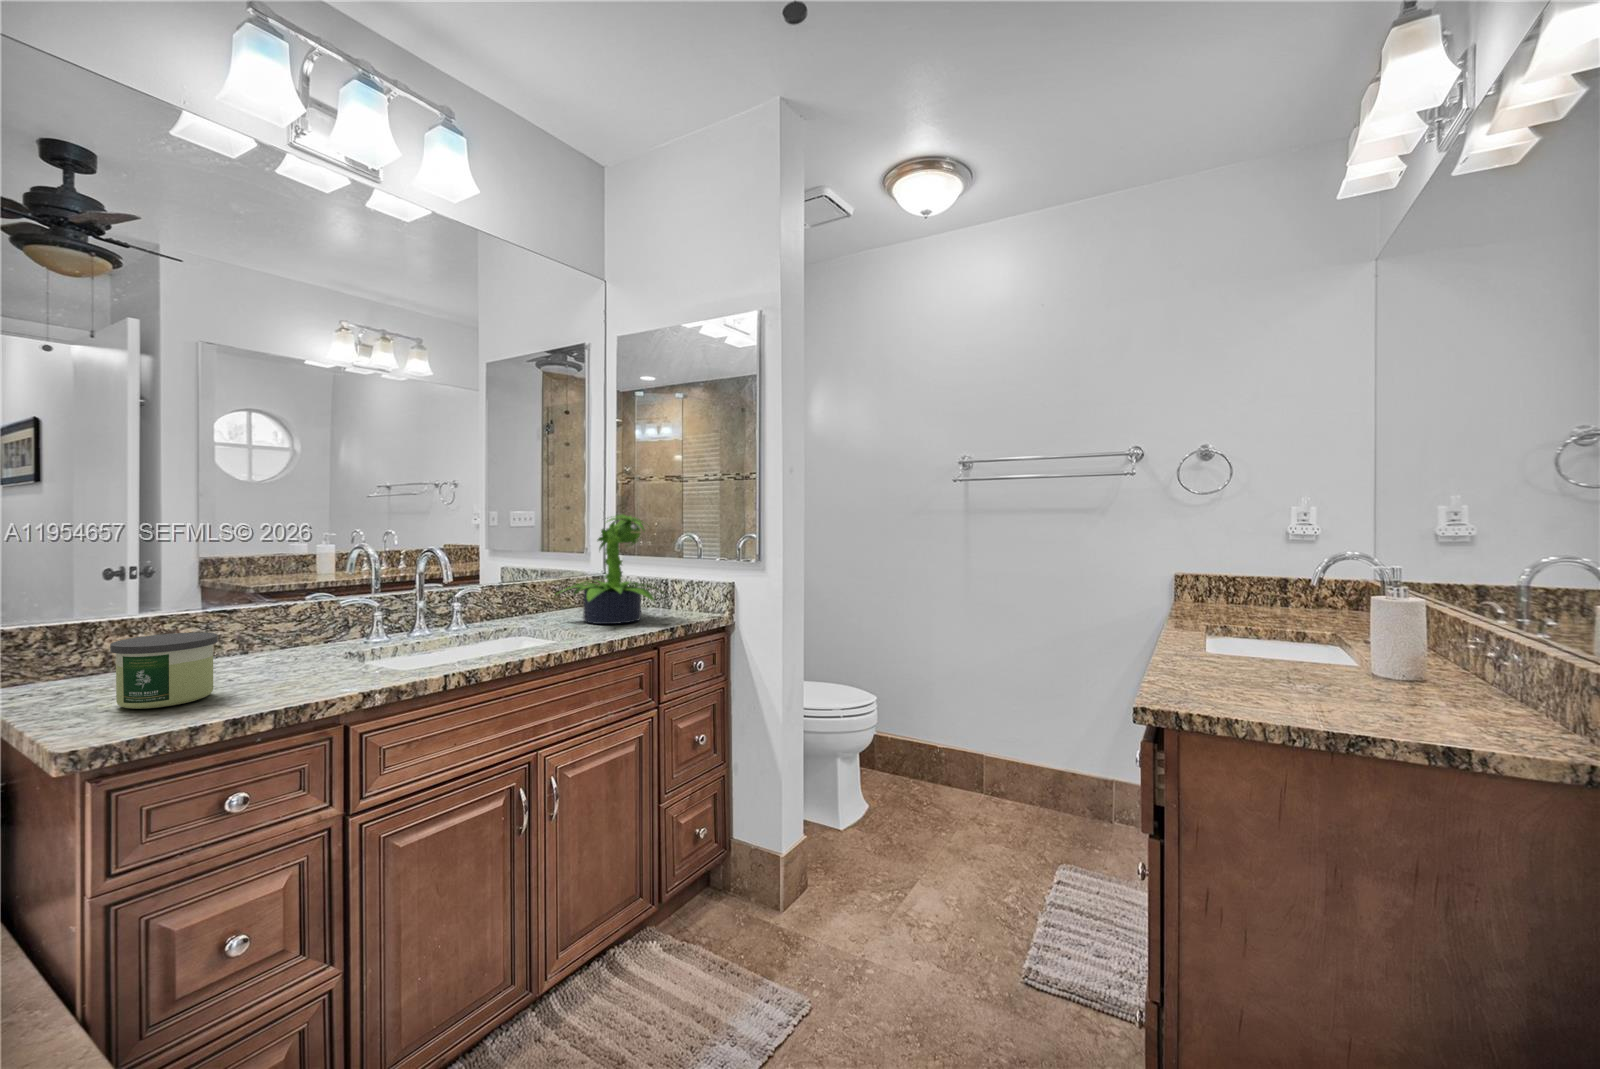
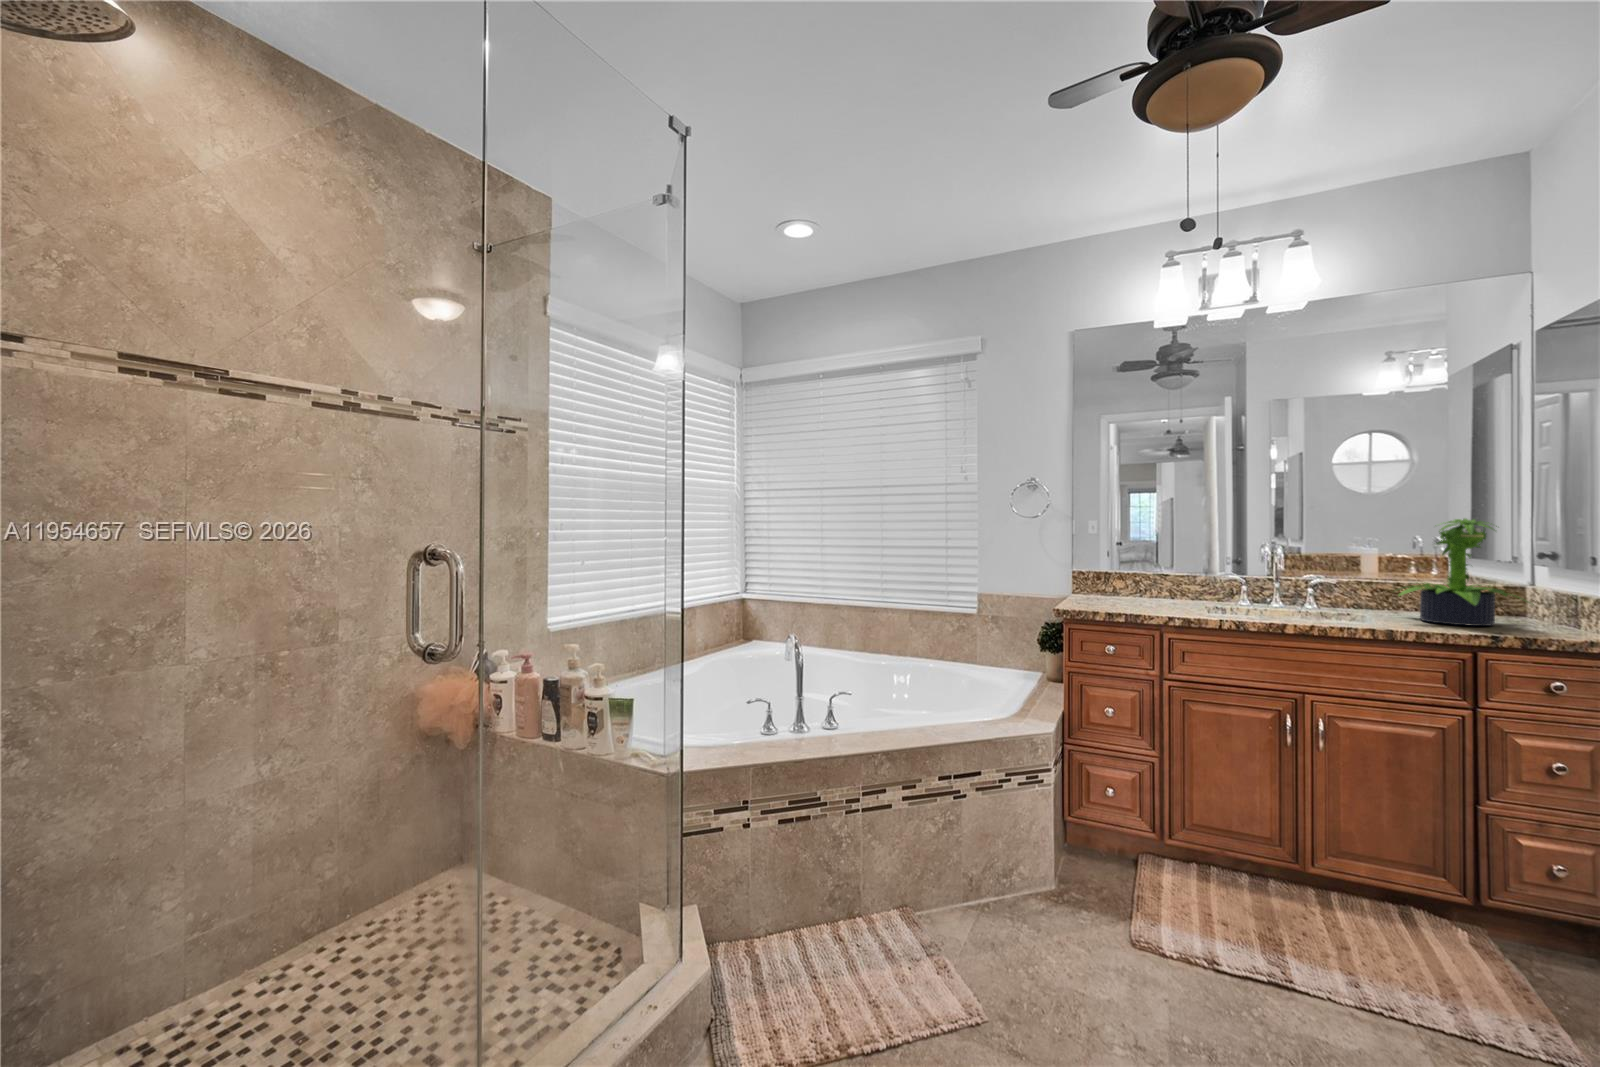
candle: present [110,632,218,709] -> none [1088,576,1124,606]

